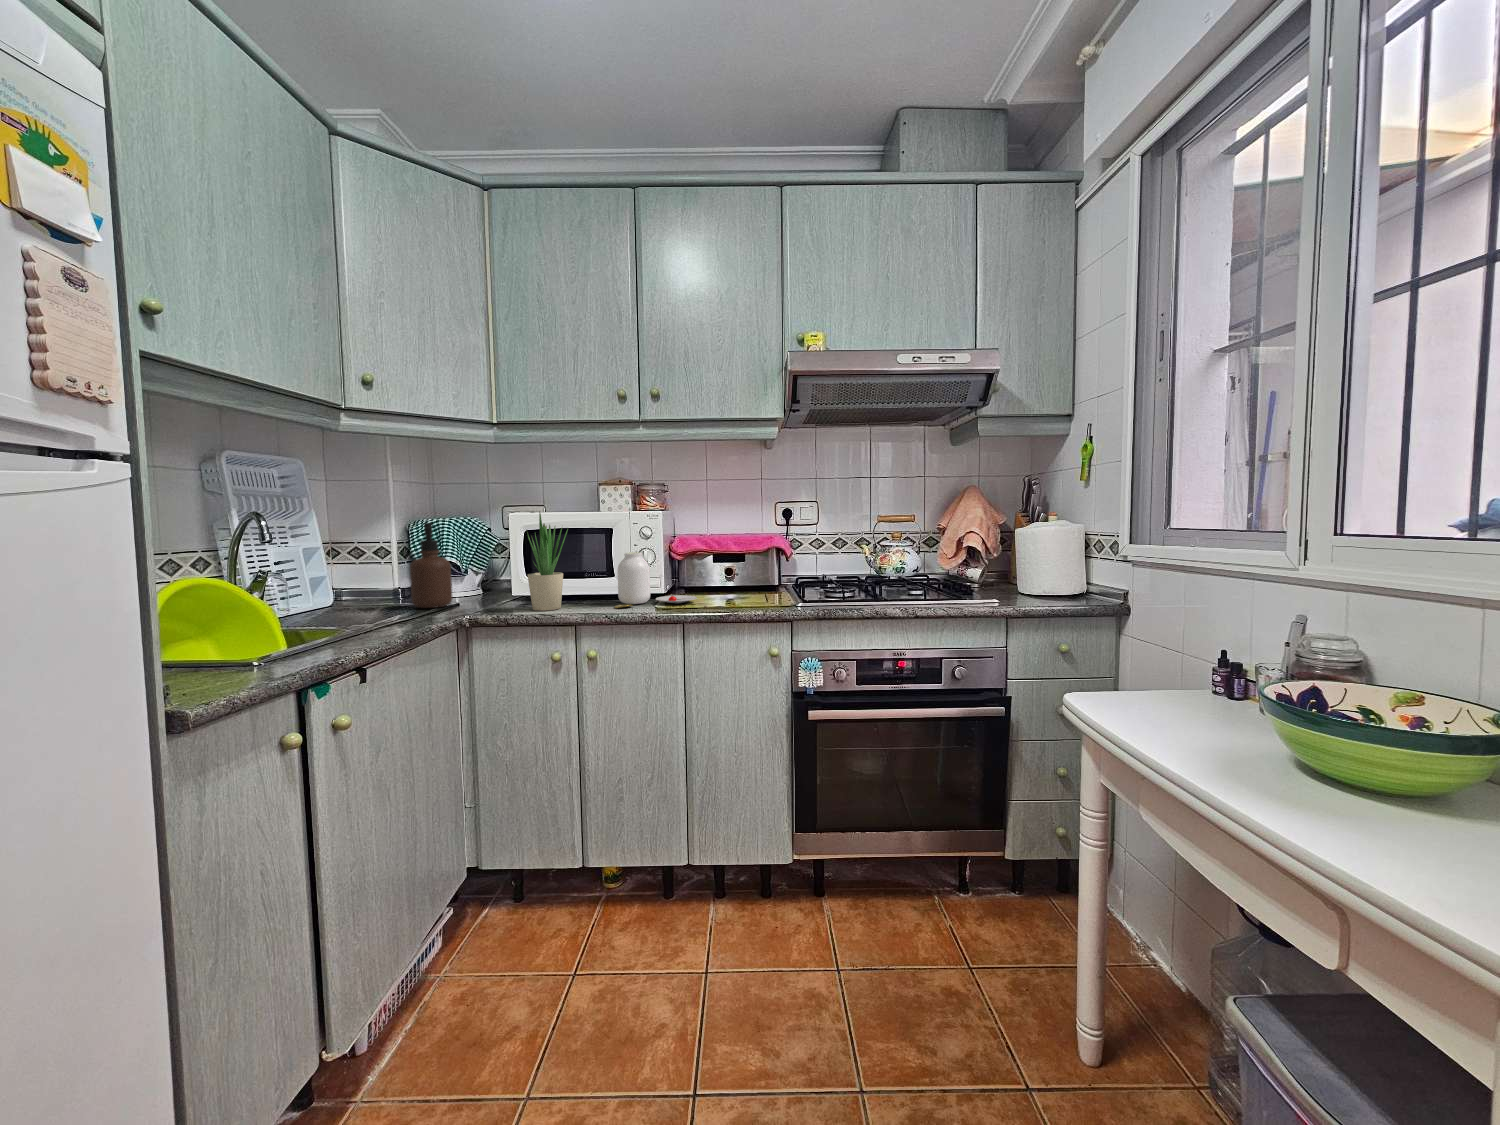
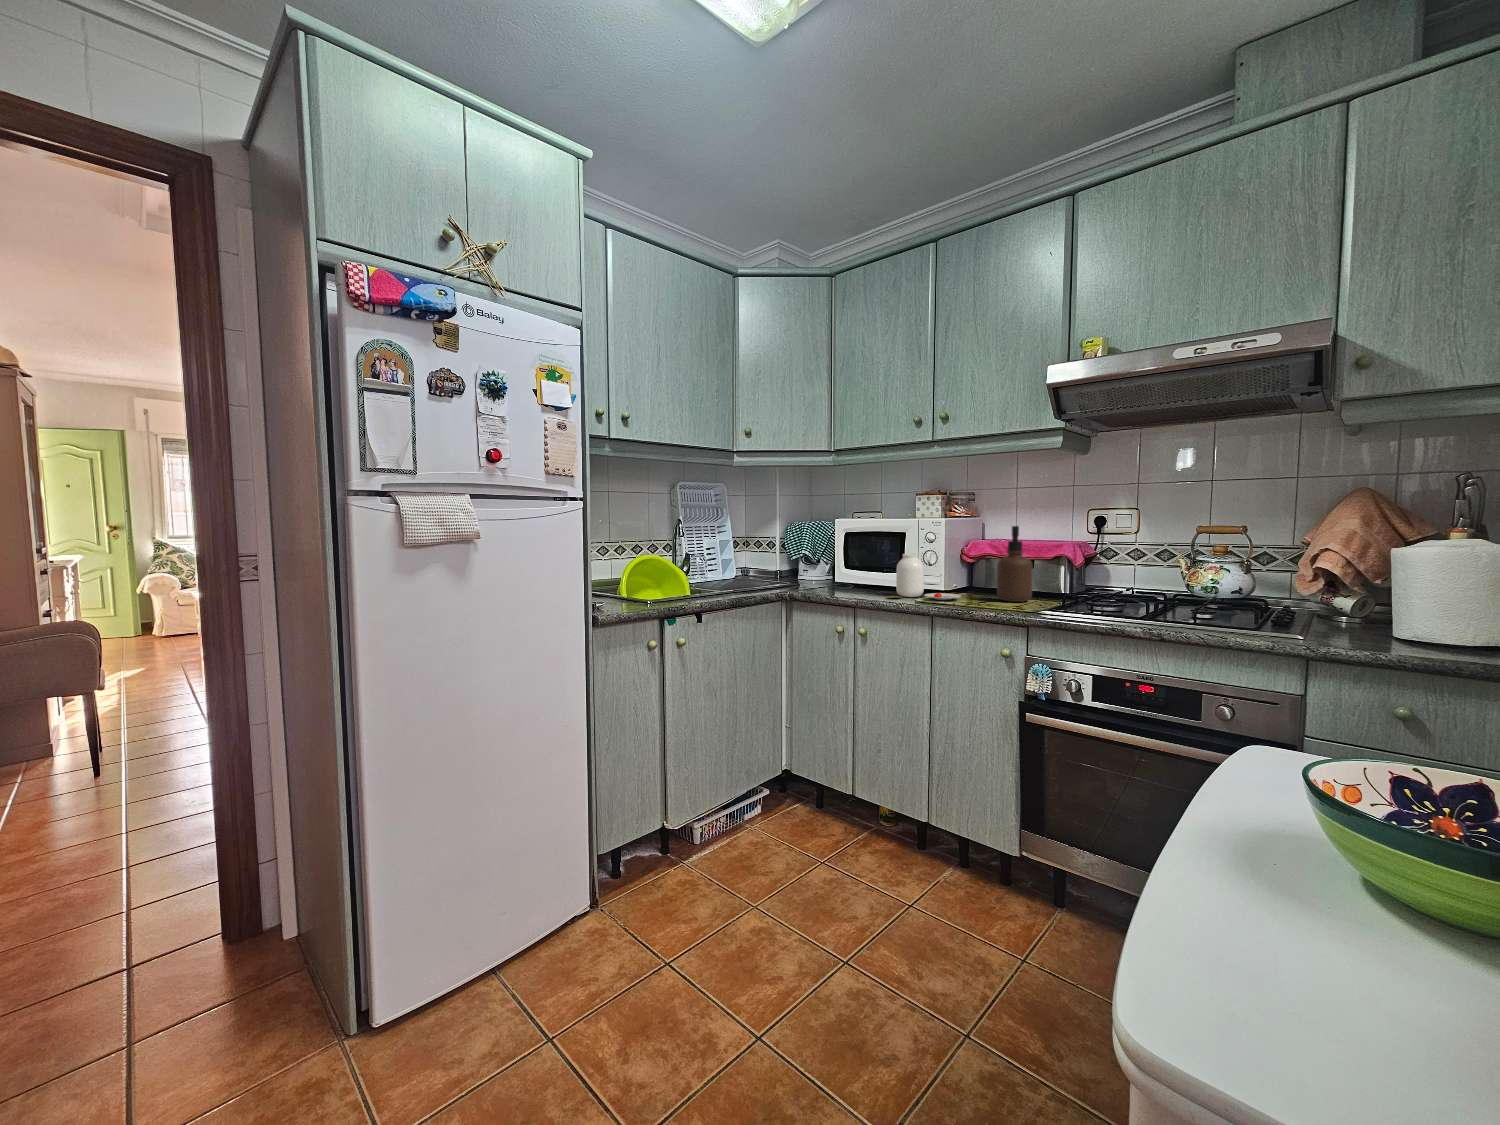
potted plant: present [527,512,568,611] -> none [829,519,859,595]
soap dispenser: present [410,523,452,608] -> present [997,526,1033,602]

